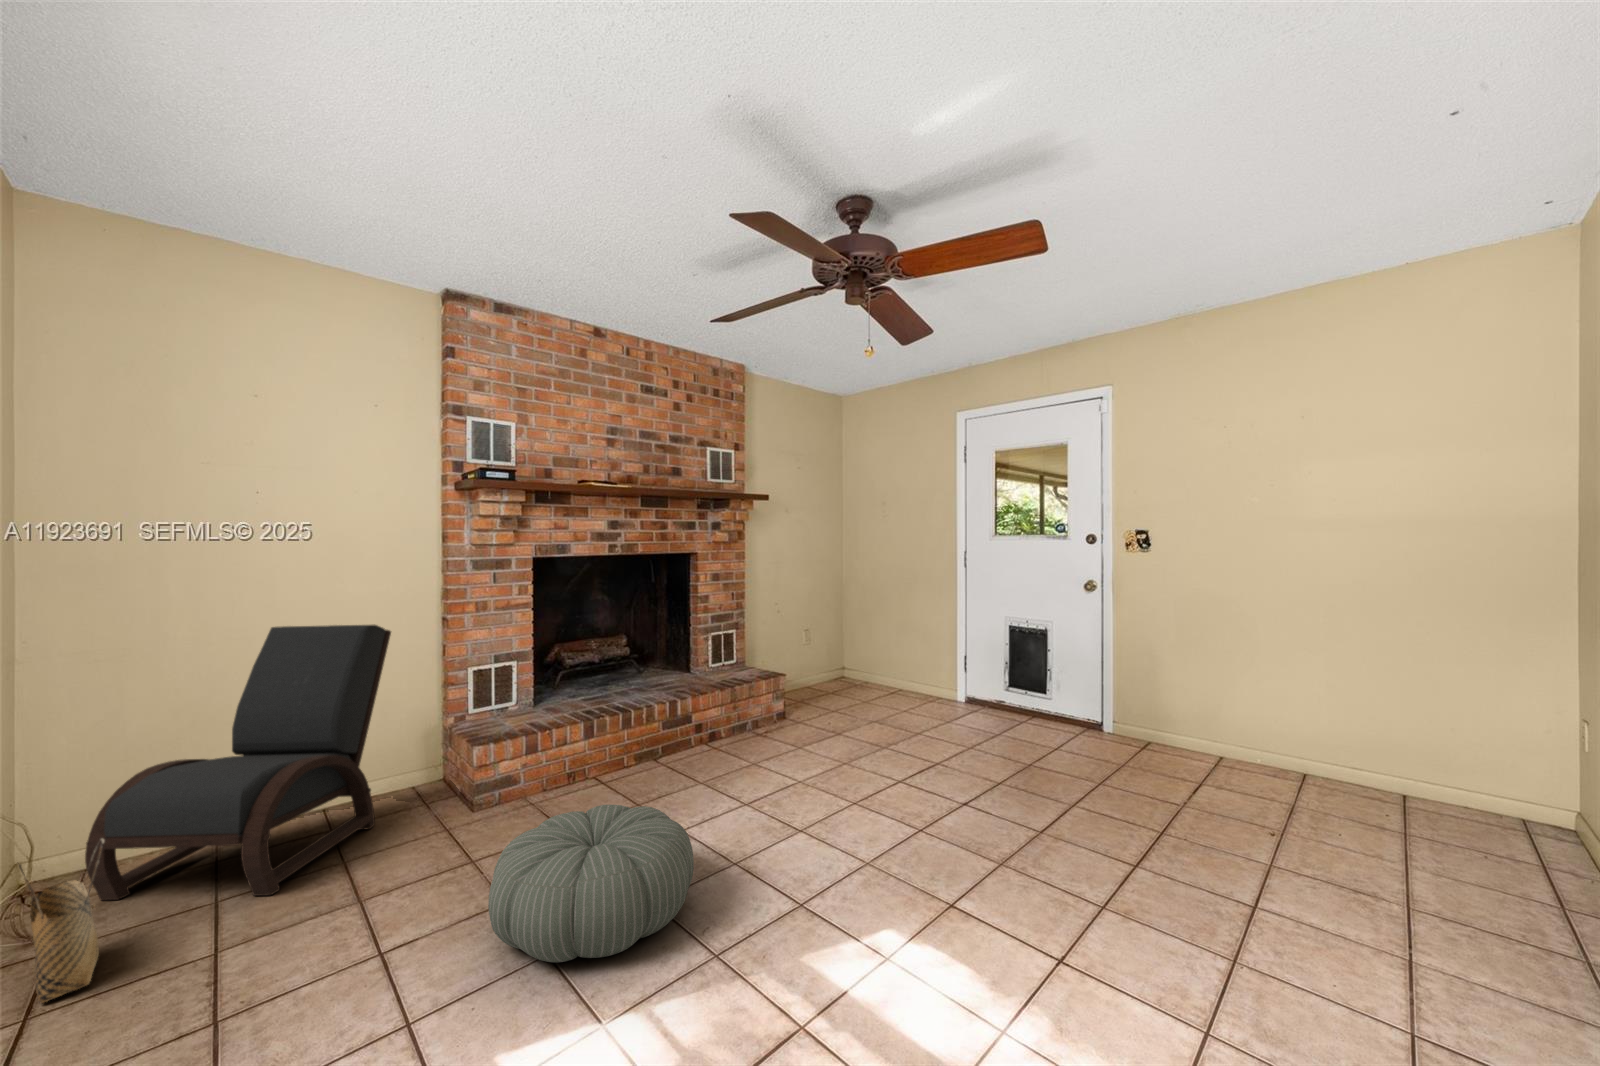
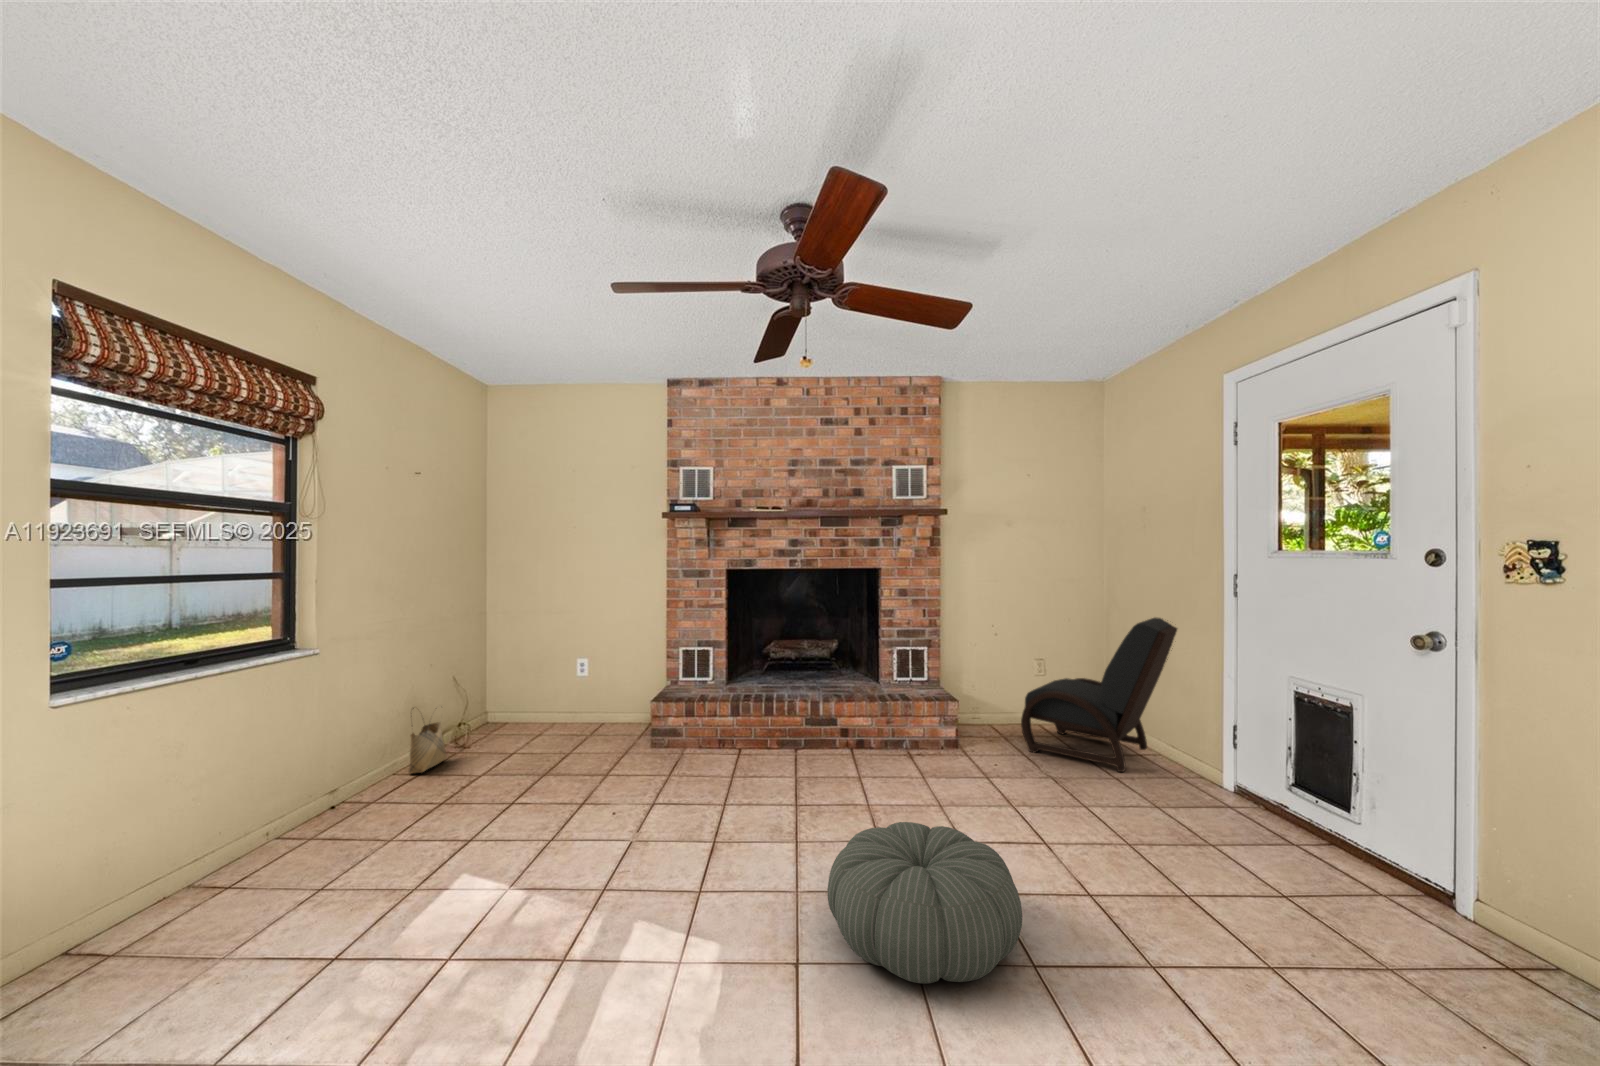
lounge chair: present [85,625,391,900] -> present [1021,618,1177,772]
pouf: present [488,805,694,962] -> present [828,822,1022,984]

